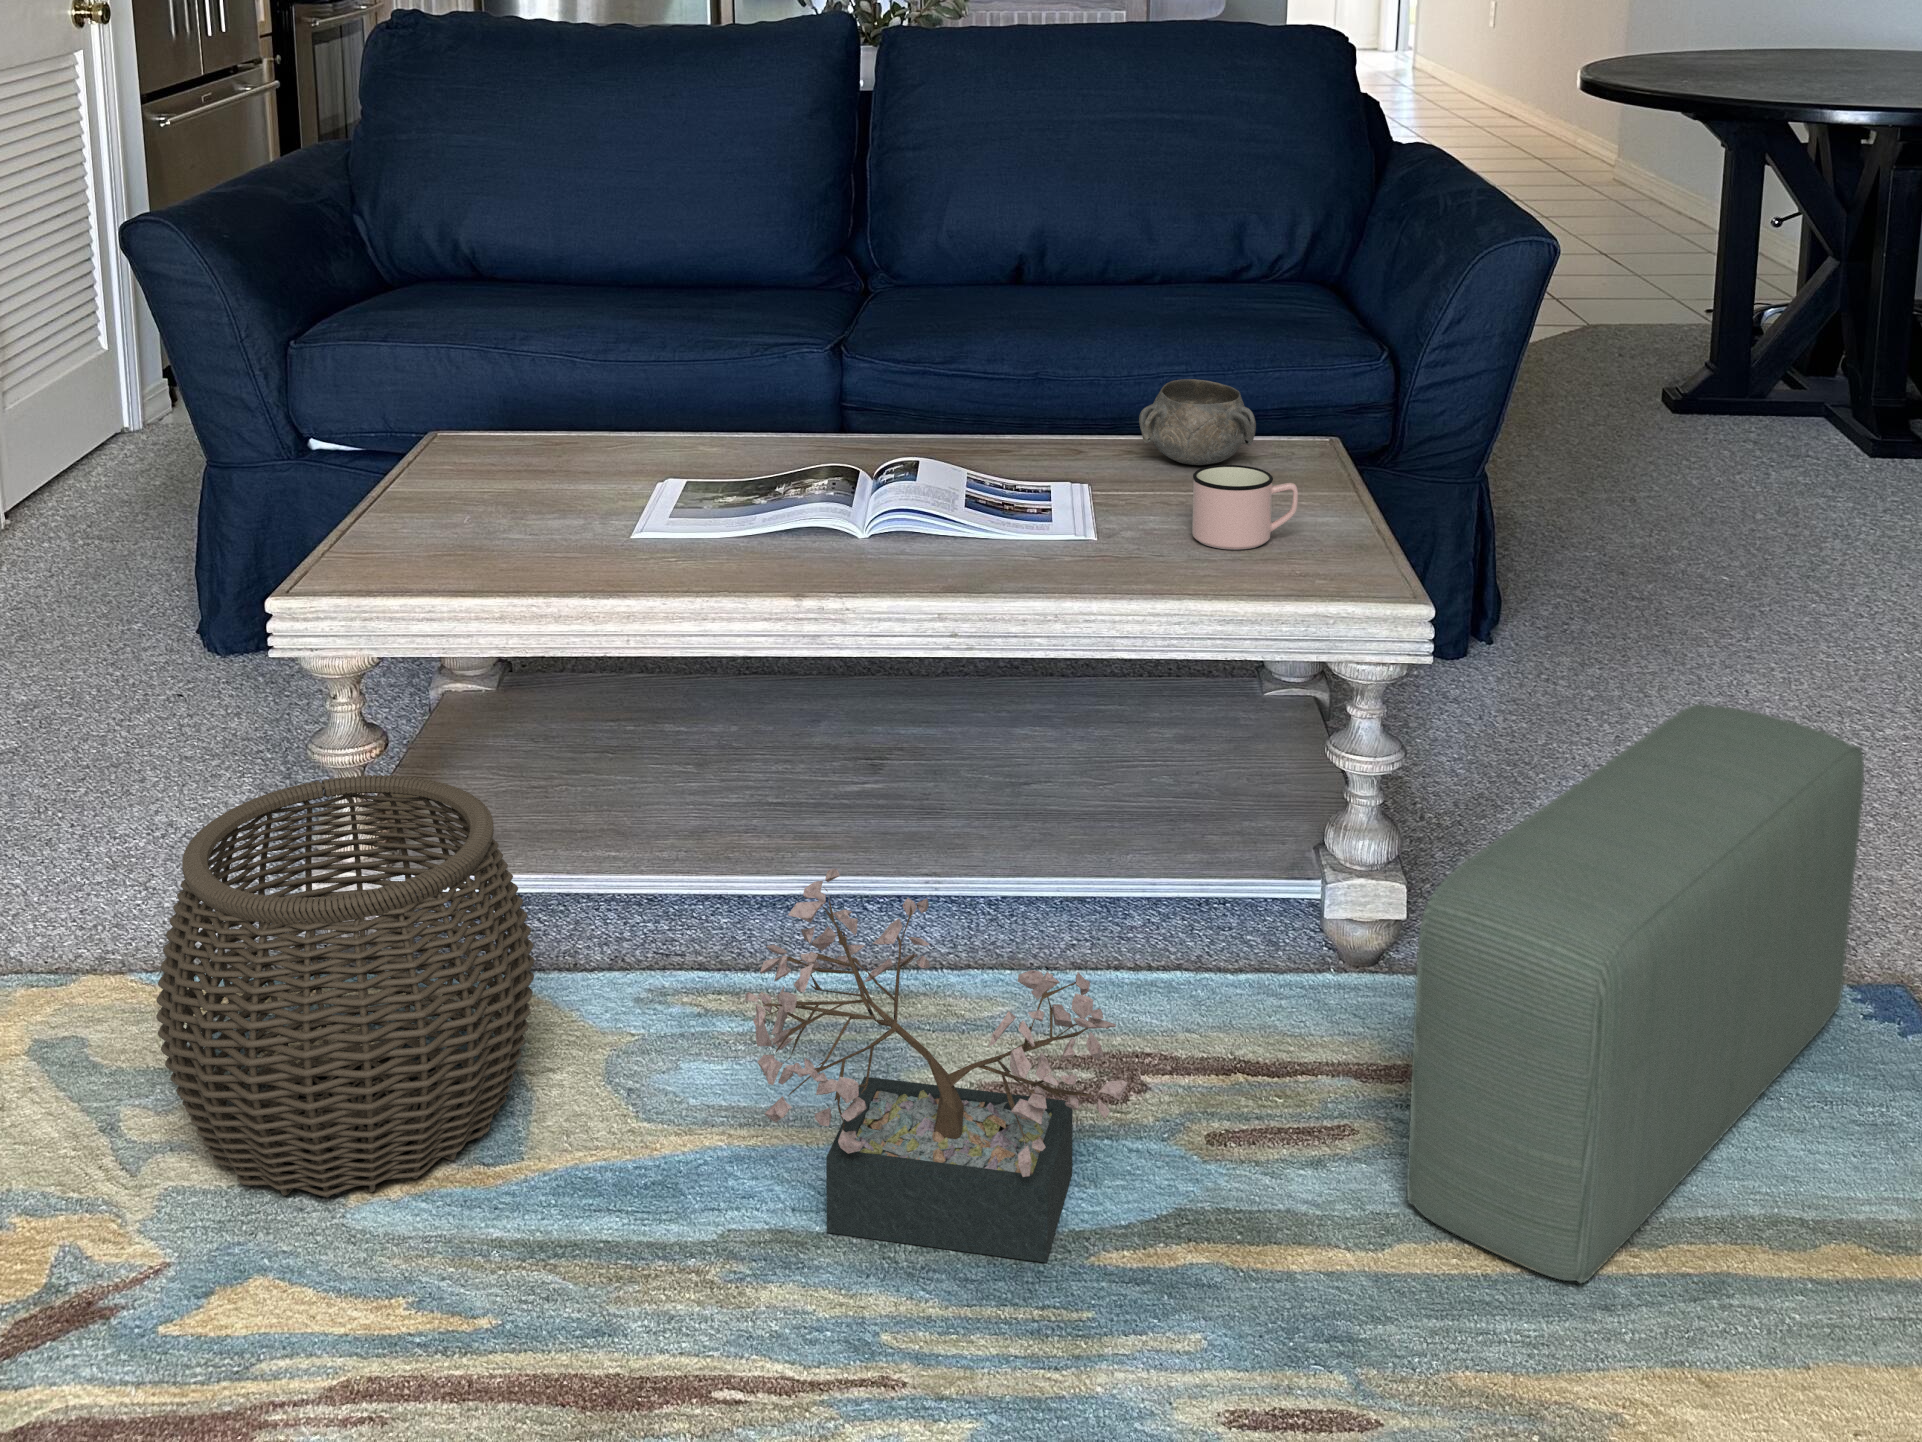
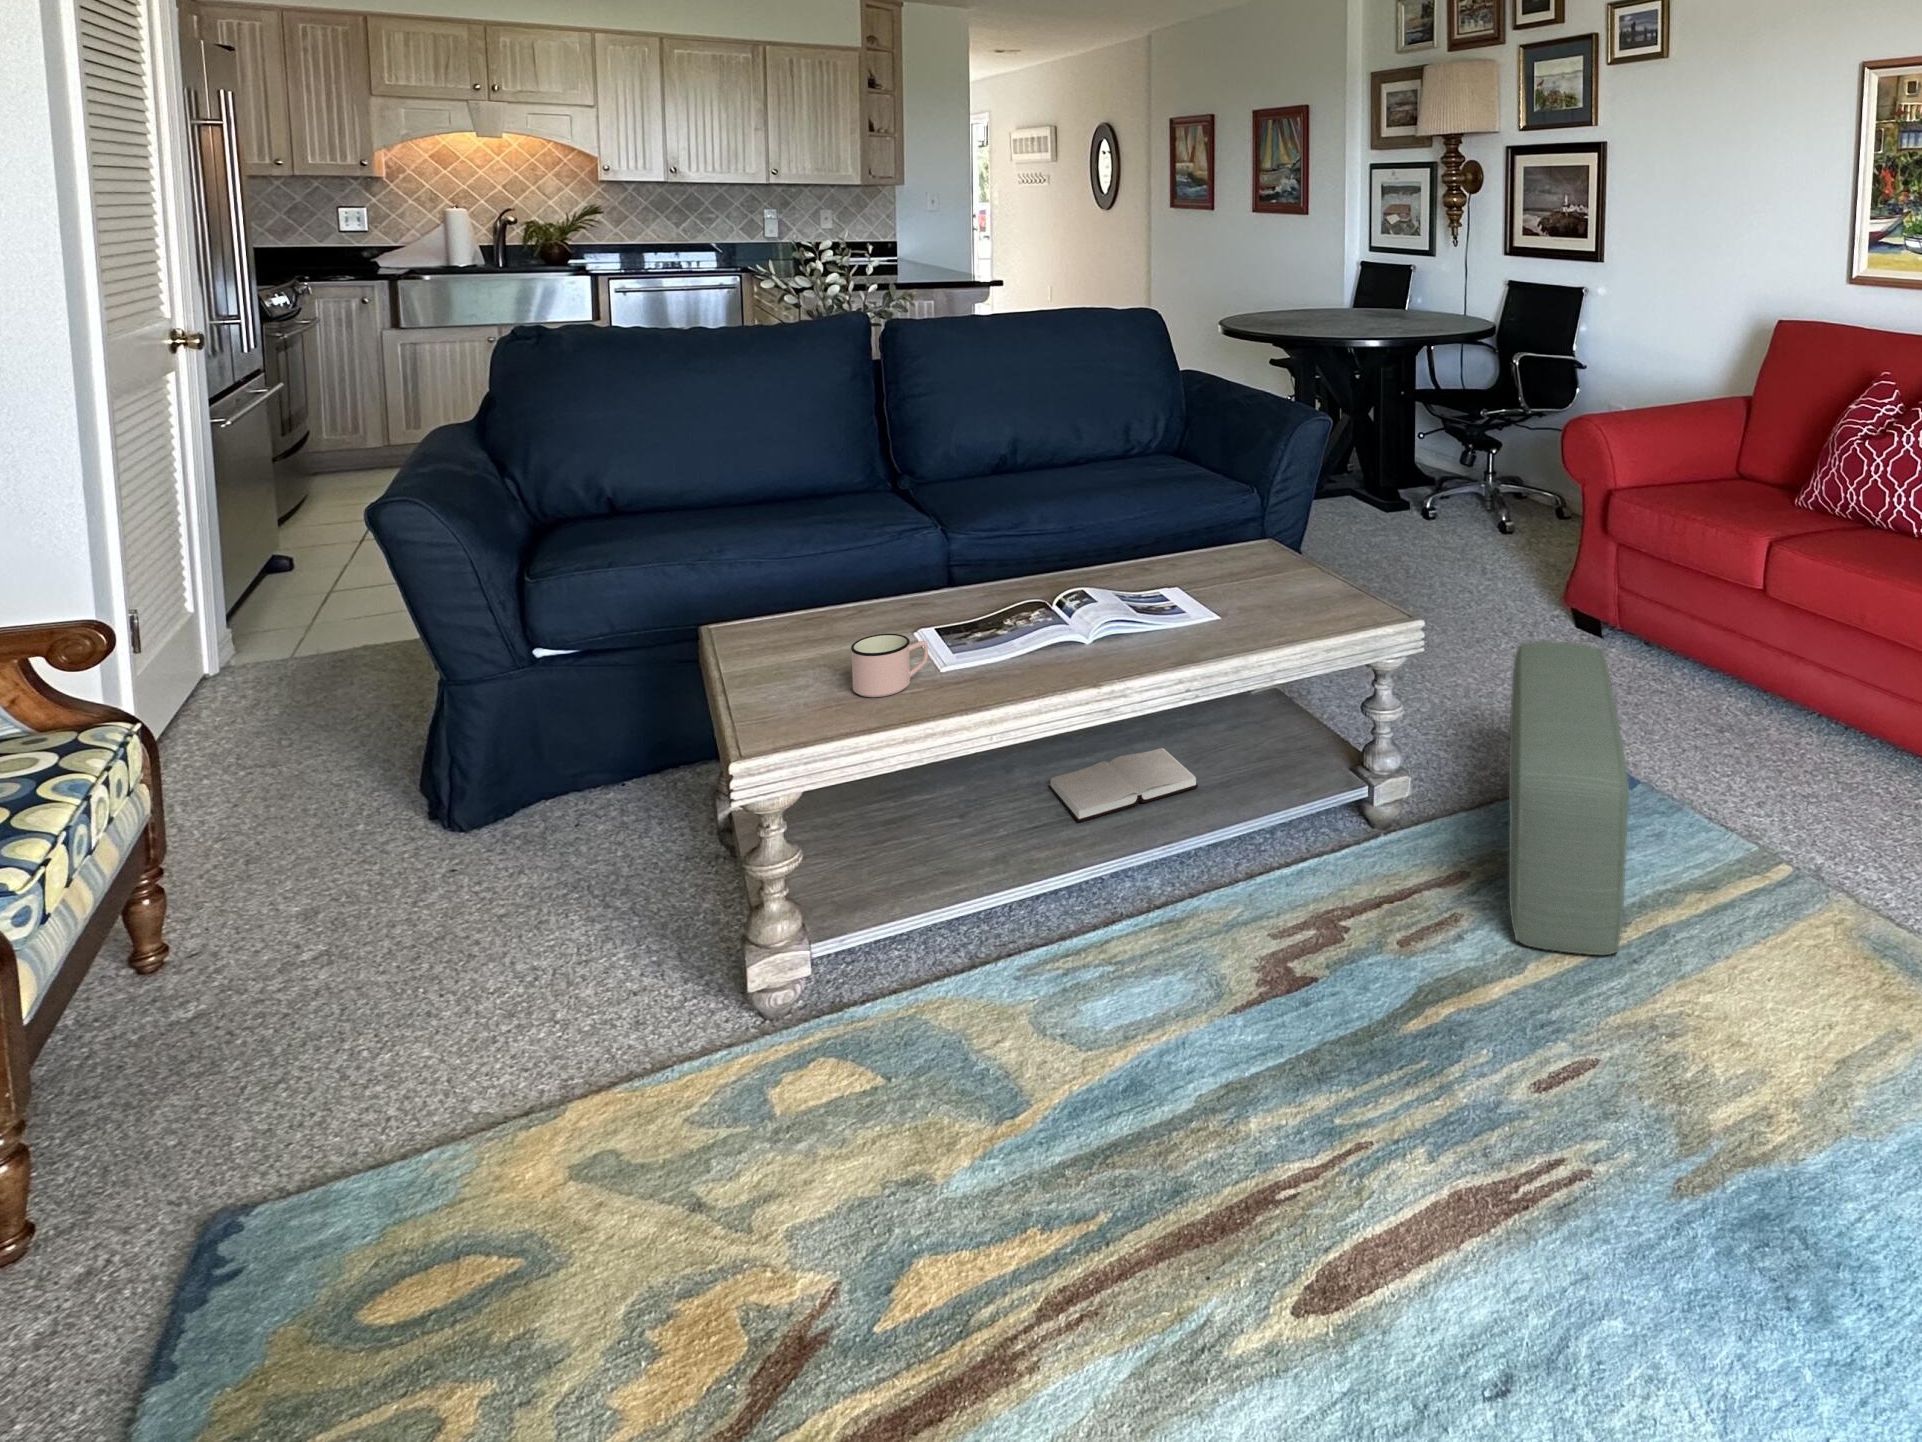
decorative bowl: present [1139,379,1256,465] -> none [1185,512,1248,561]
mug: present [1192,465,1298,550] -> present [851,634,928,697]
hardback book: none [820,746,1034,822] -> present [1049,748,1198,822]
woven basket: present [156,775,535,1198] -> none [742,859,1019,1202]
decorative plant: present [745,869,1128,1263] -> none [1175,843,1405,1074]

